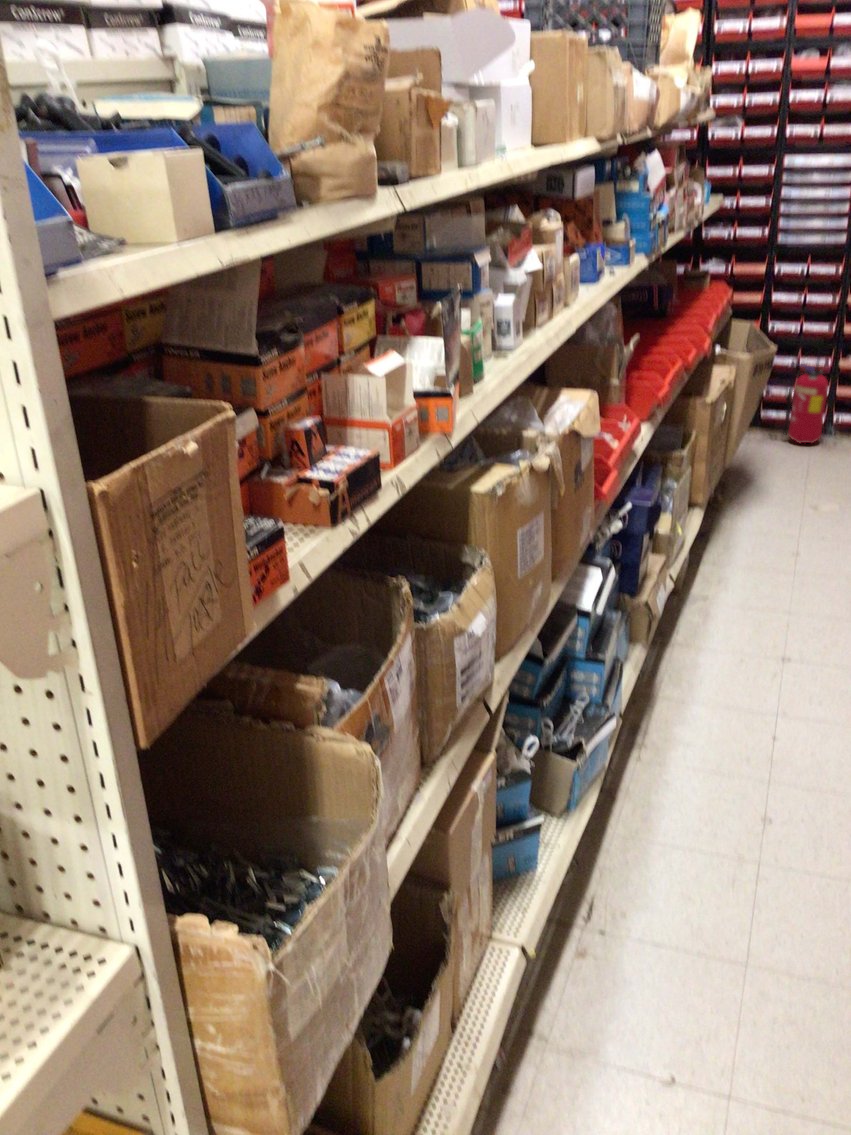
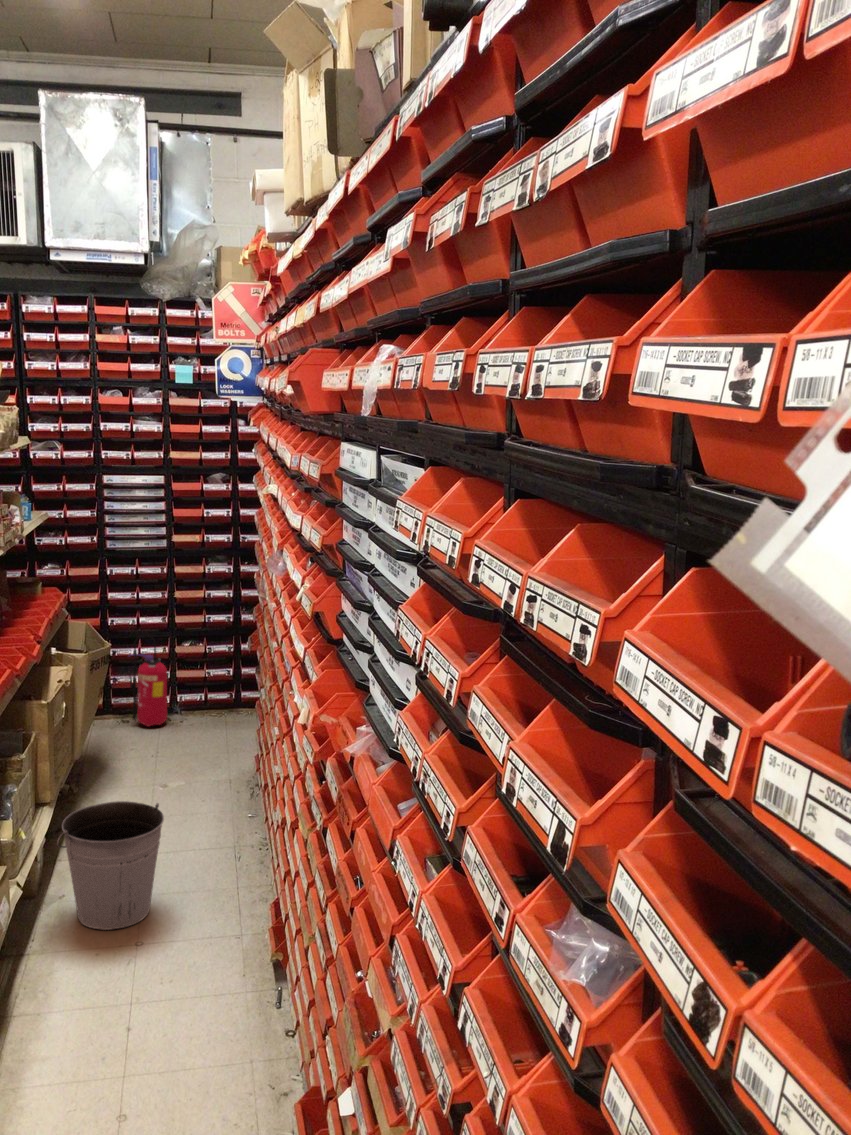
bucket: none [709,513,825,641] -> present [57,801,164,930]

